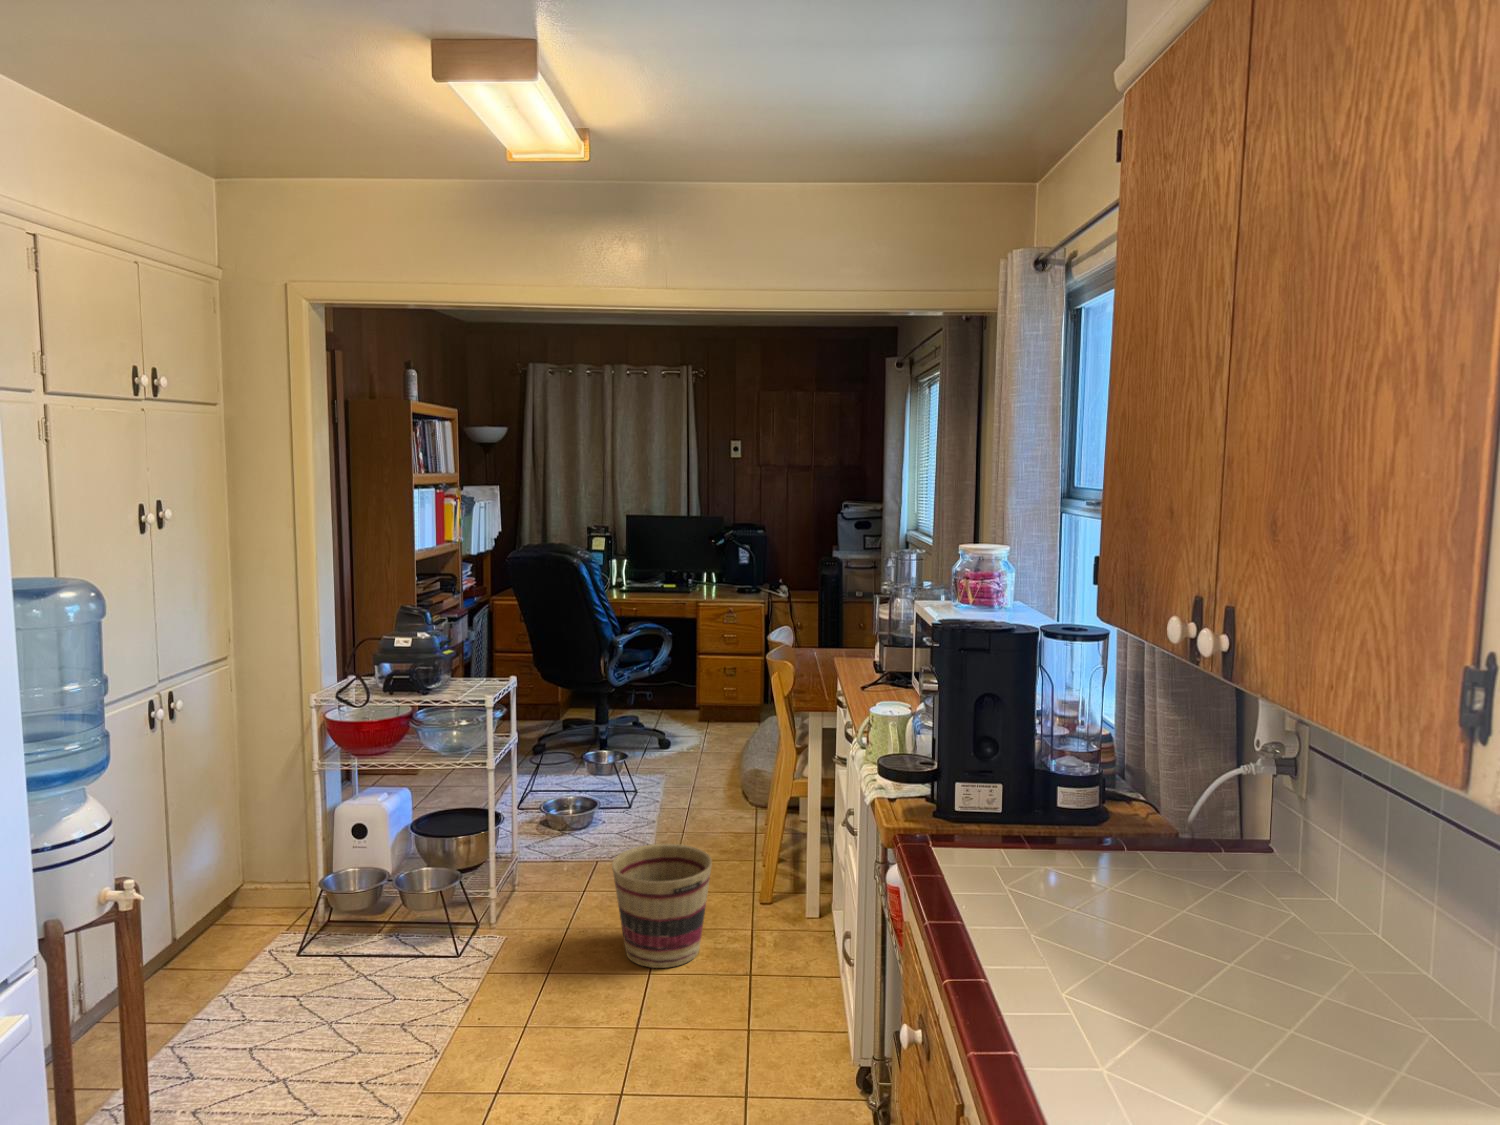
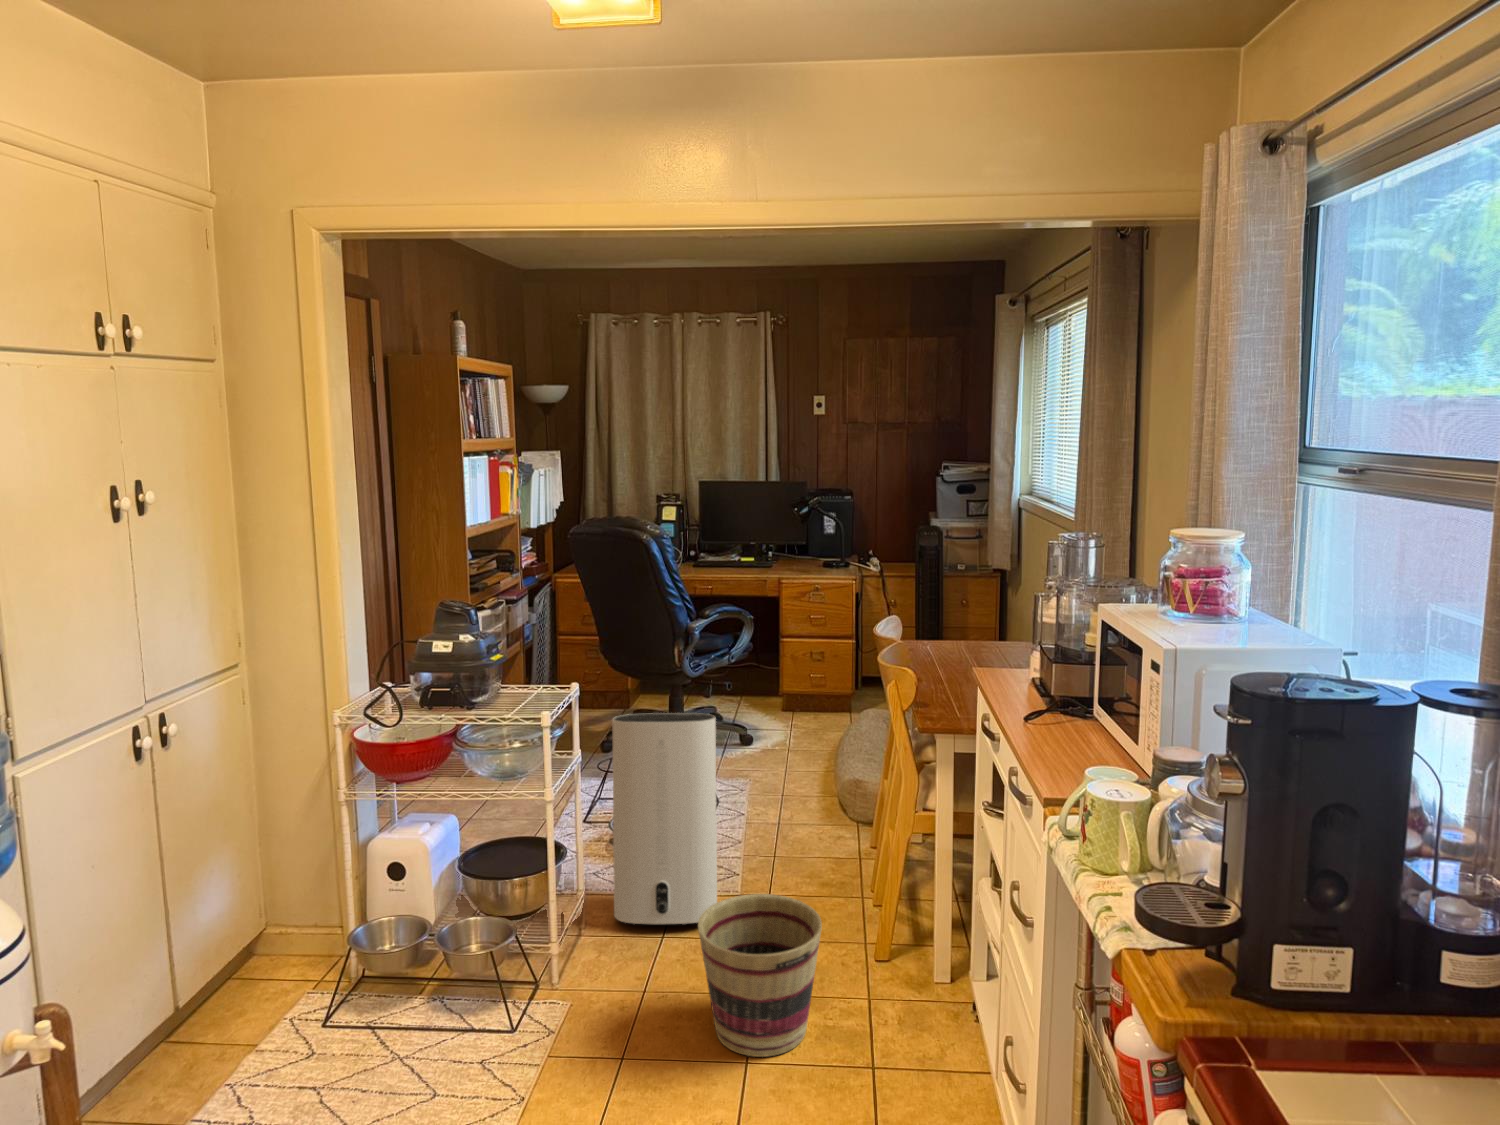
air purifier: none [543,705,631,881] -> present [612,713,717,924]

